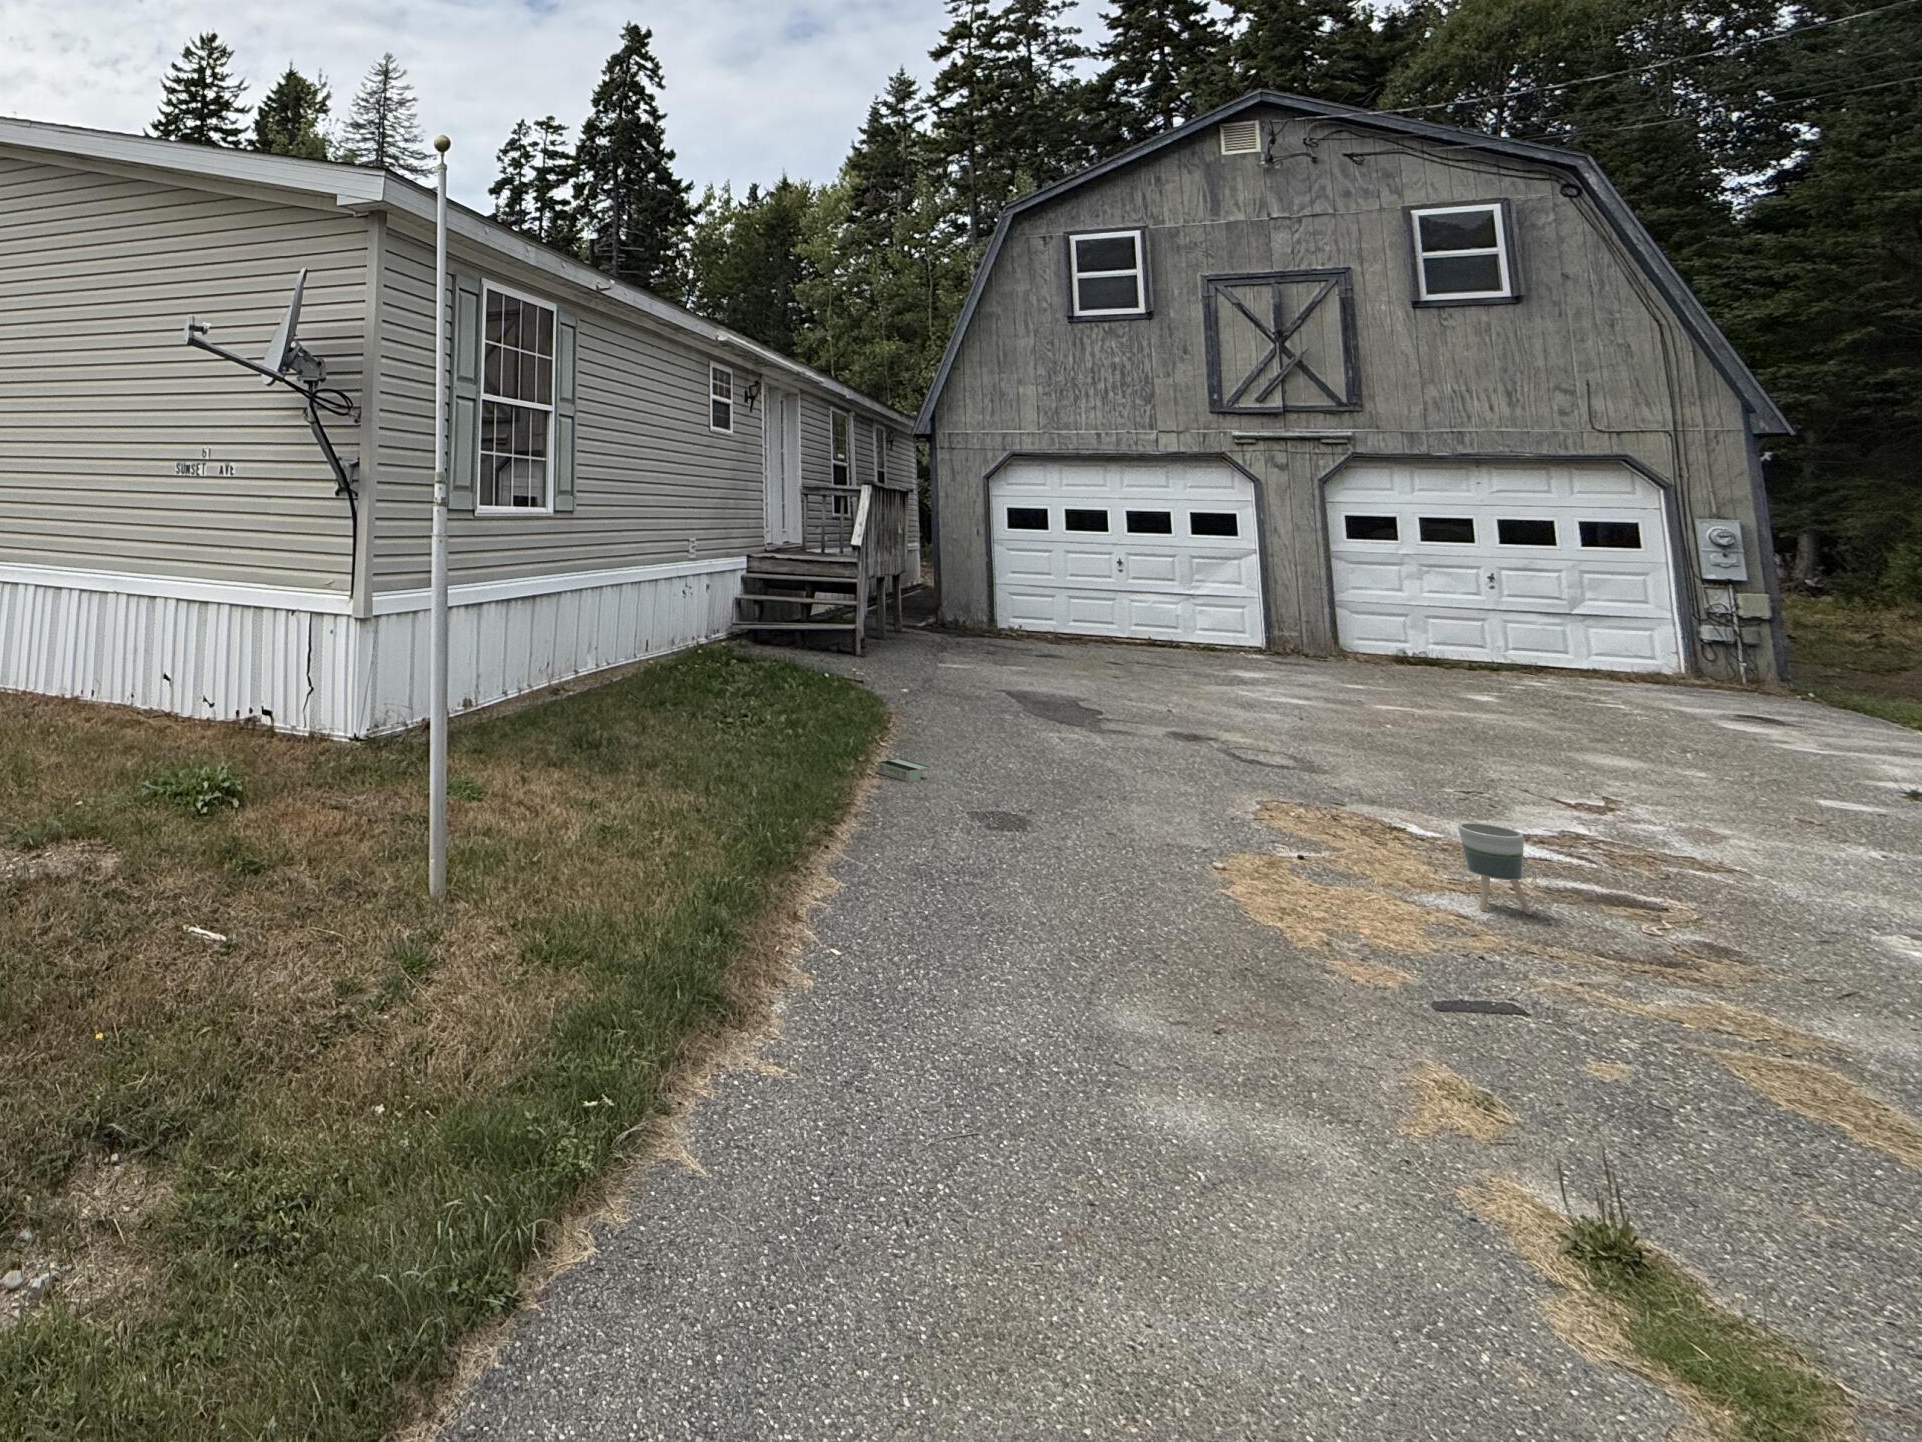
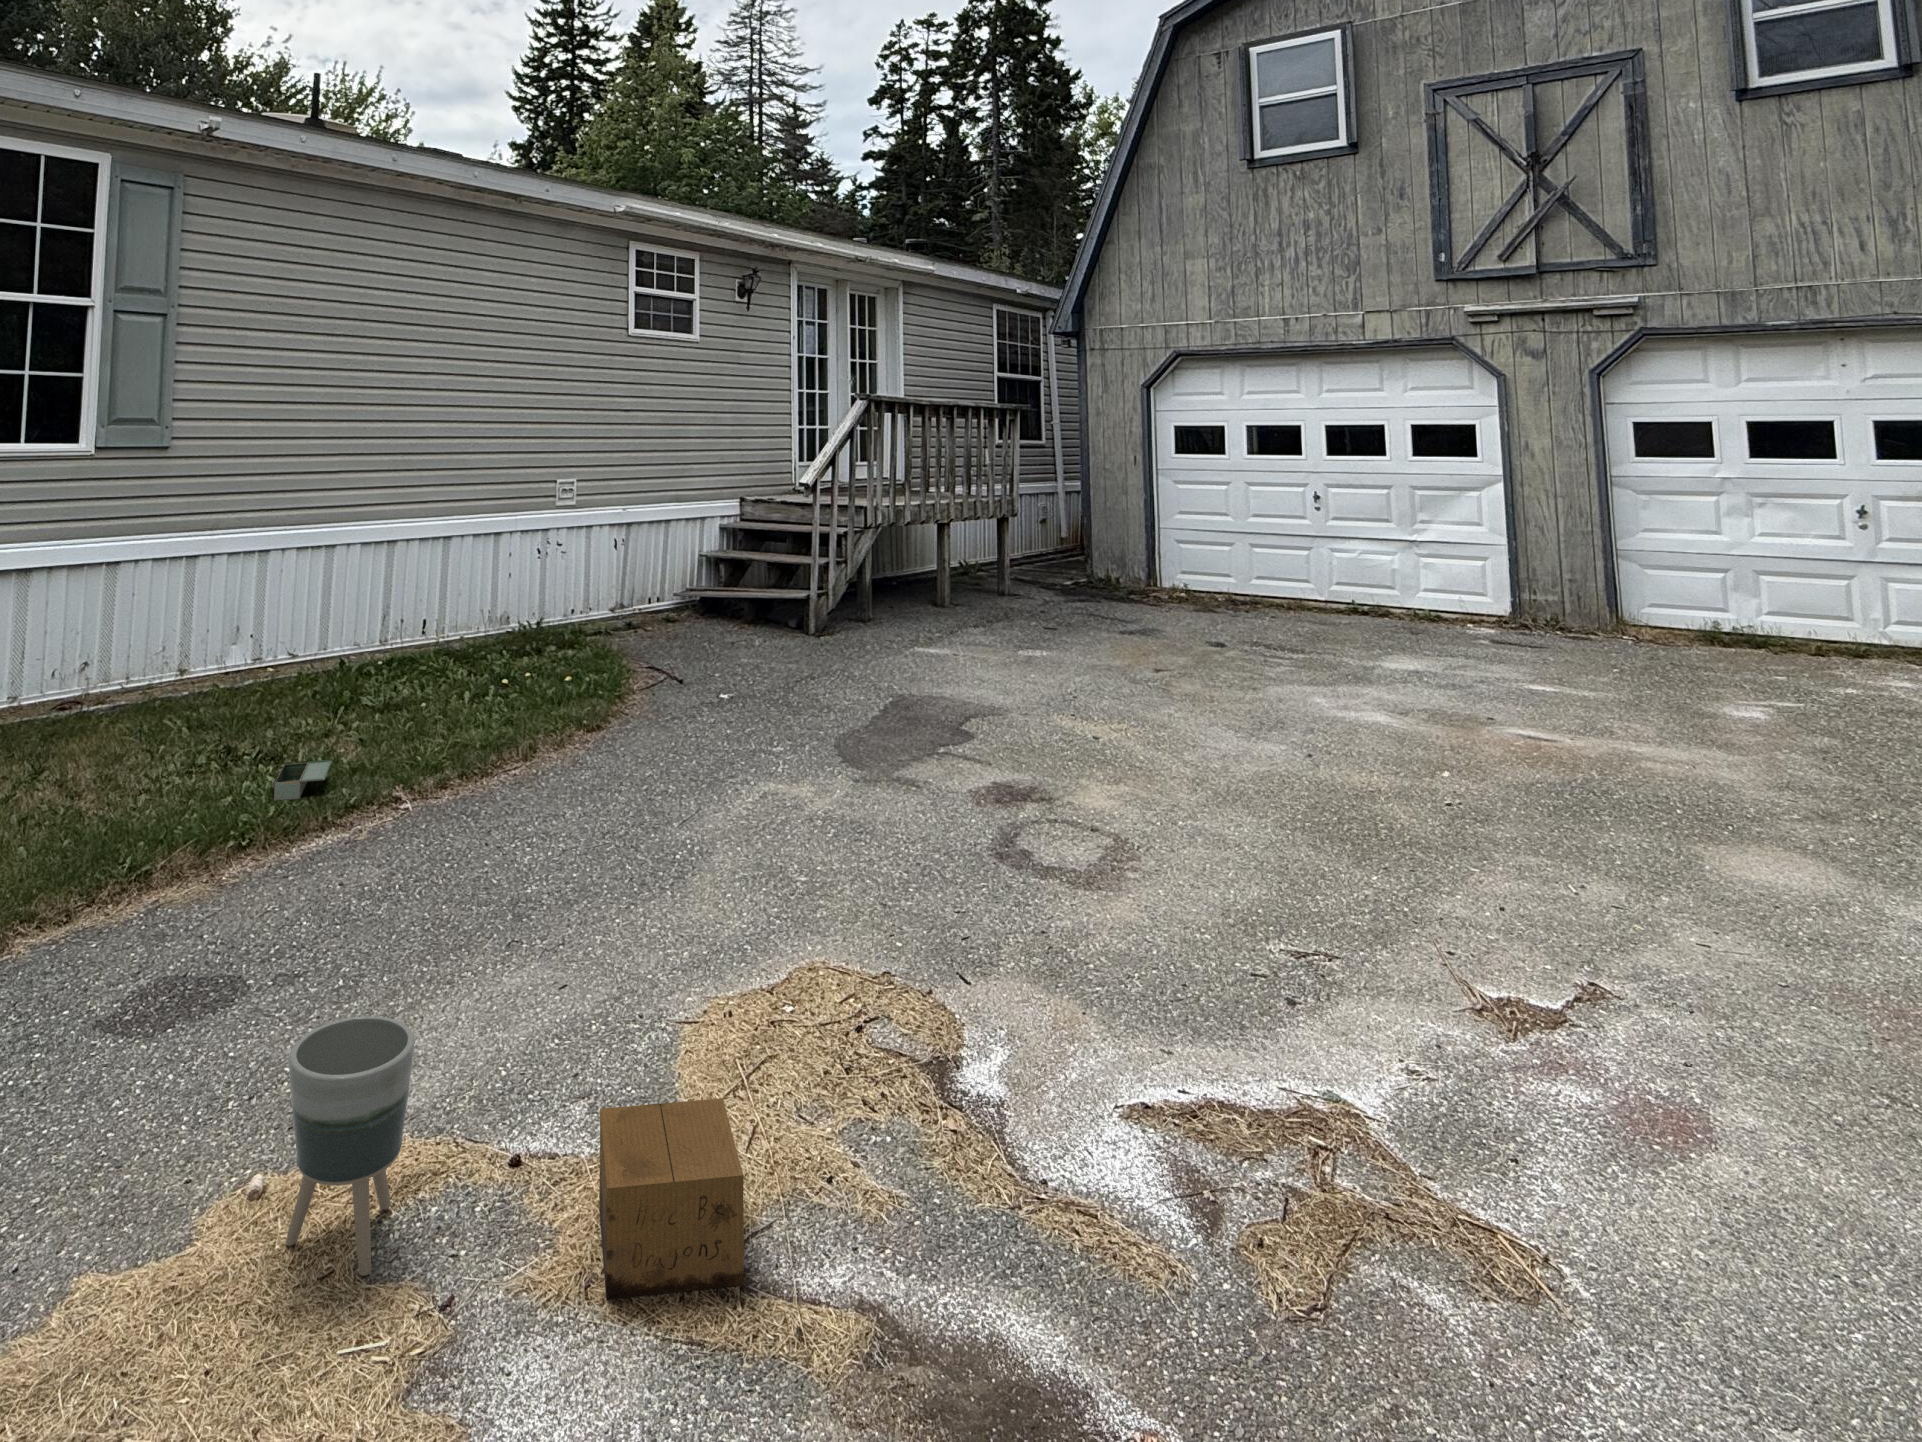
cardboard box: none [1547,849,1646,912] -> present [599,1098,744,1300]

